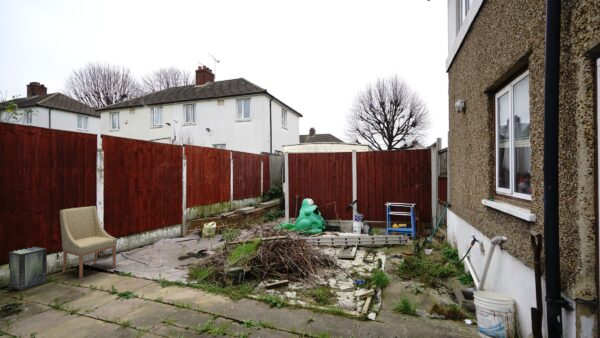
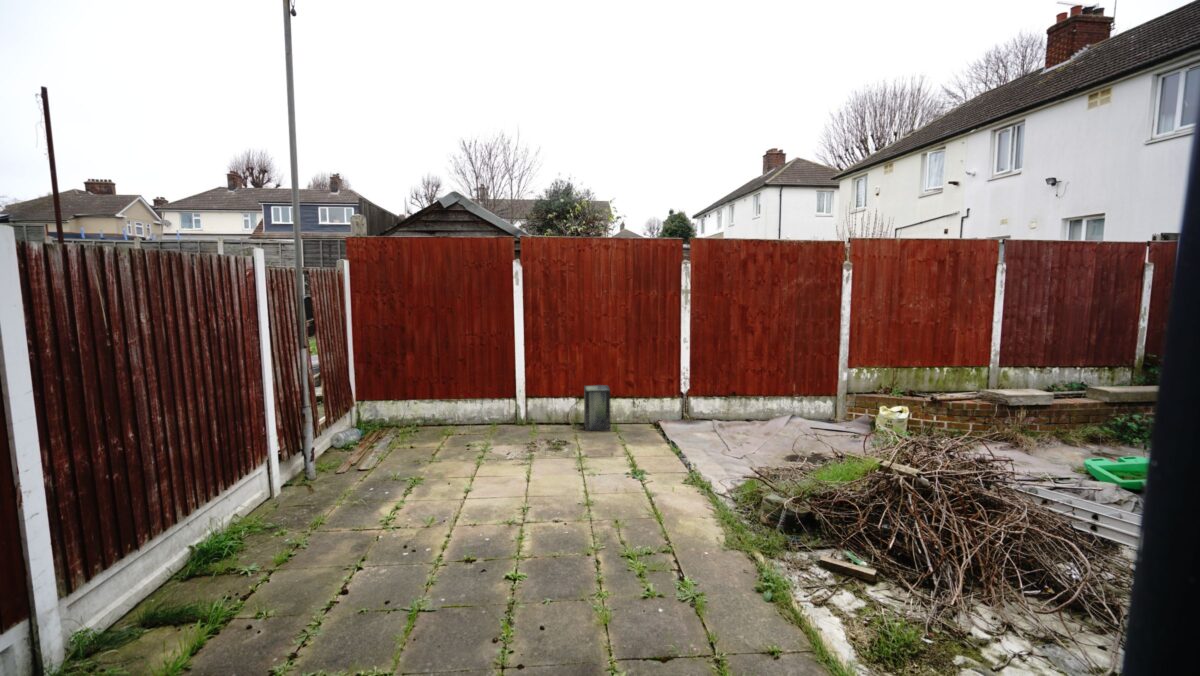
chair: present [60,206,117,278] -> none [634,345,685,437]

